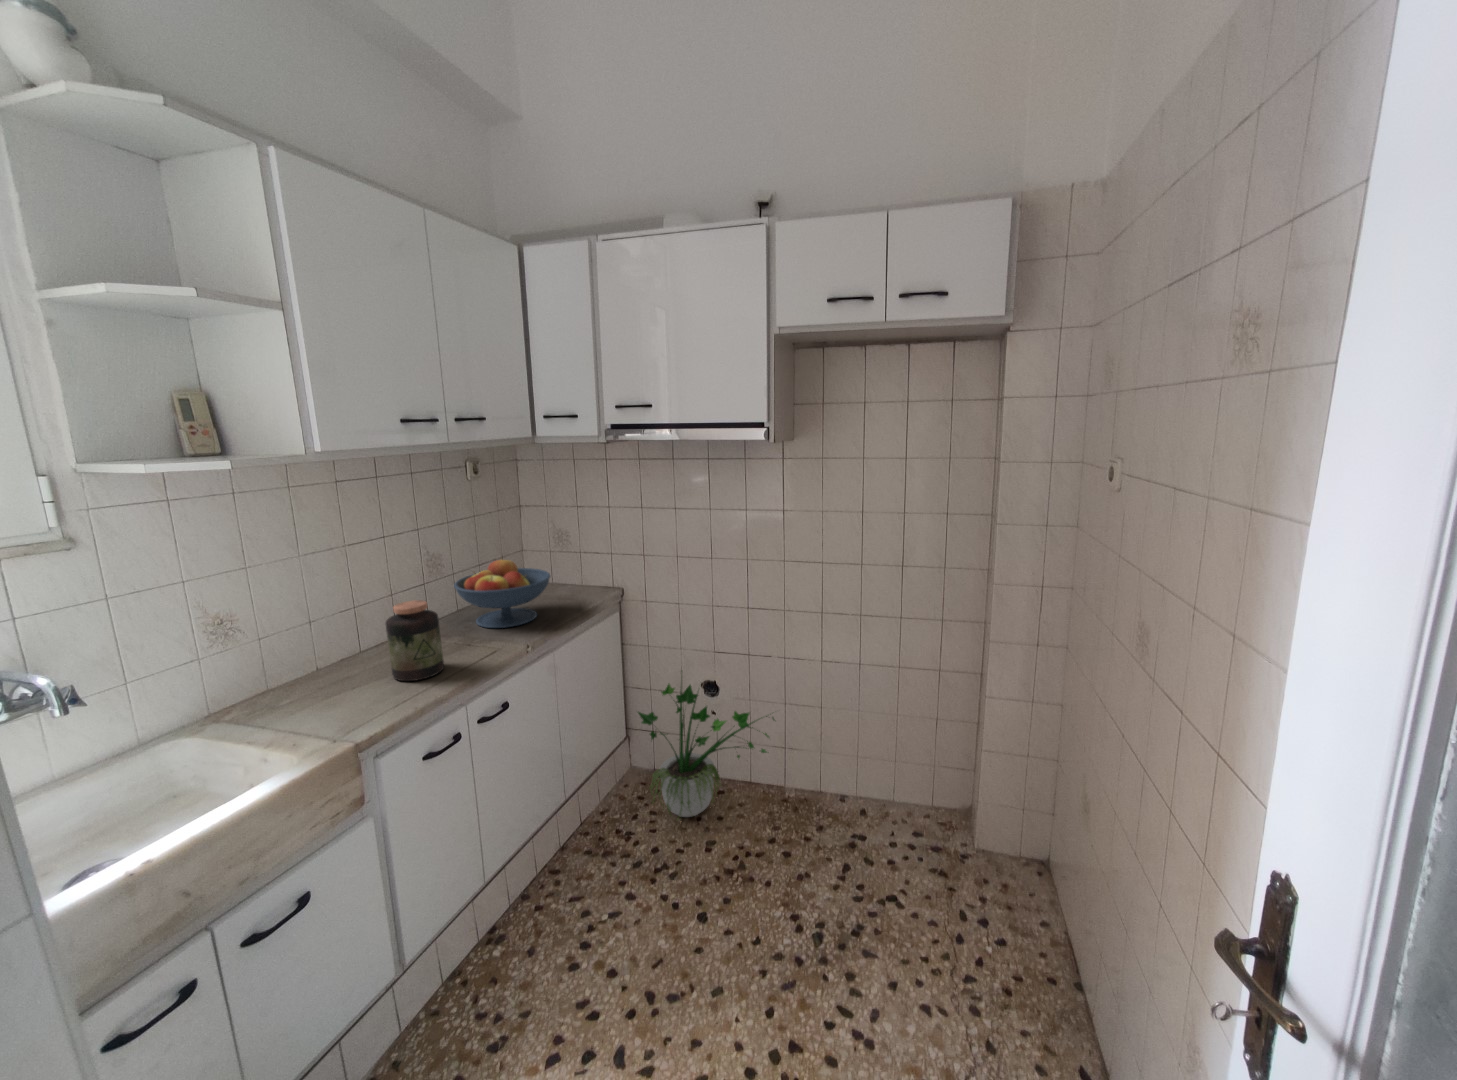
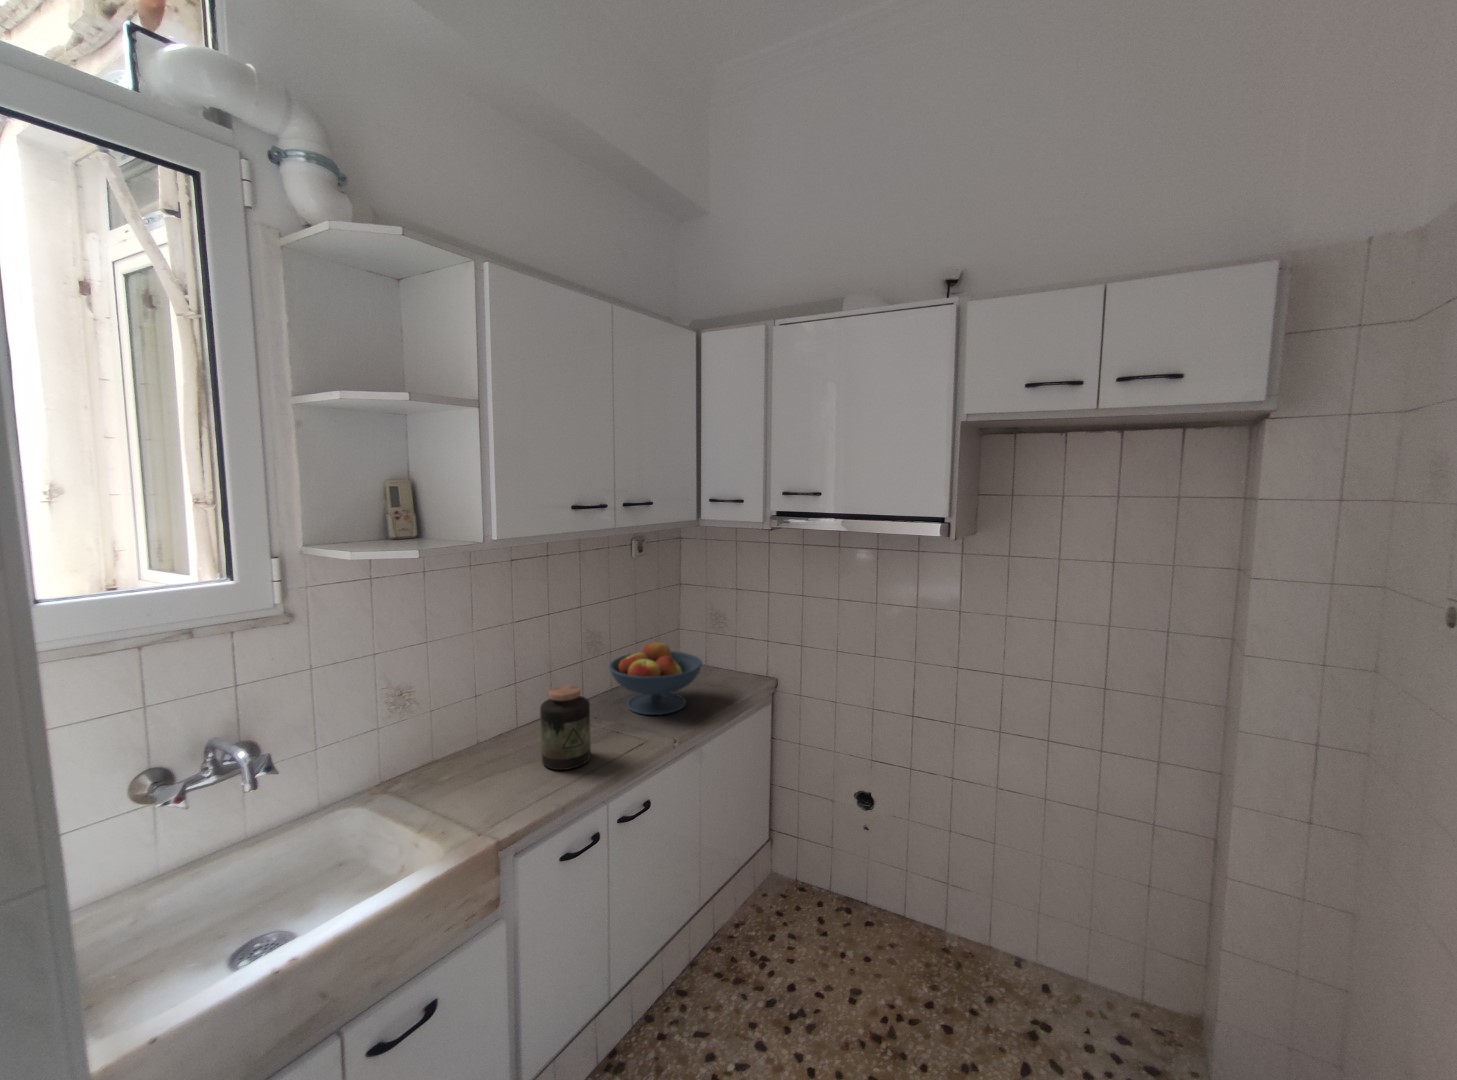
potted plant: present [638,684,774,817] -> none [781,766,950,960]

